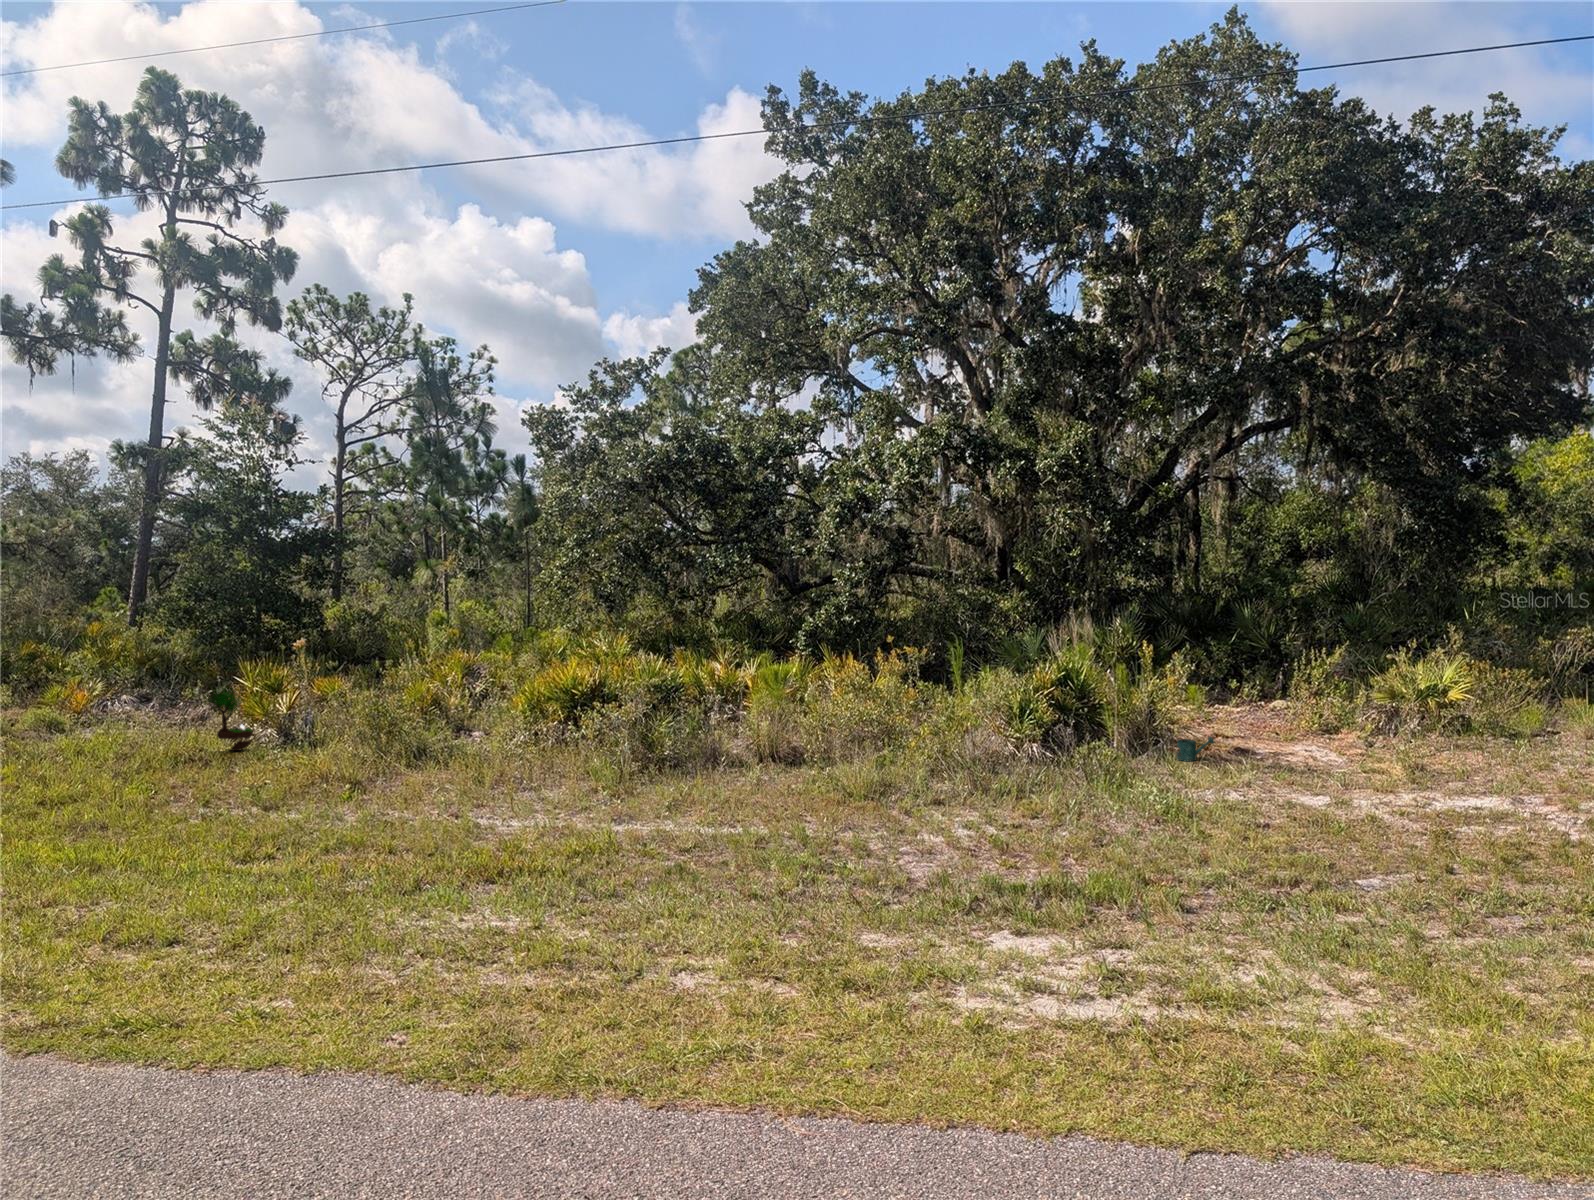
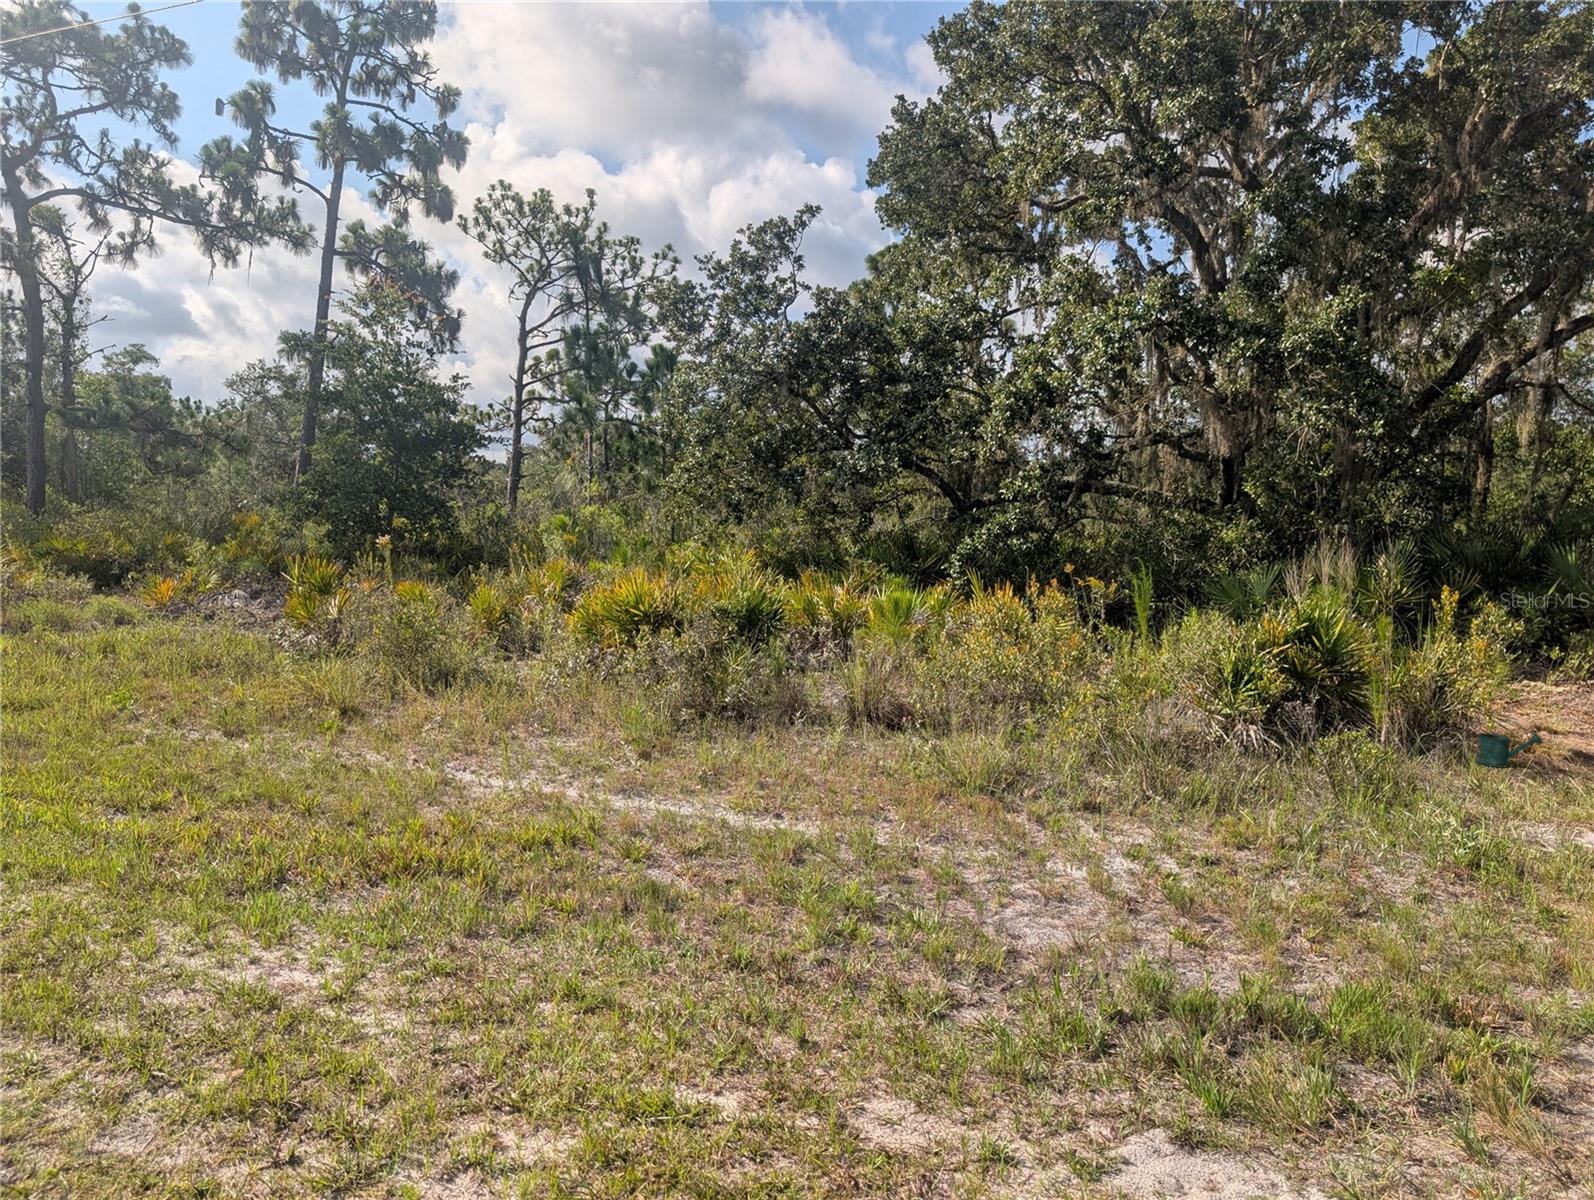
potted tree: present [203,688,253,751] -> none [254,579,309,659]

